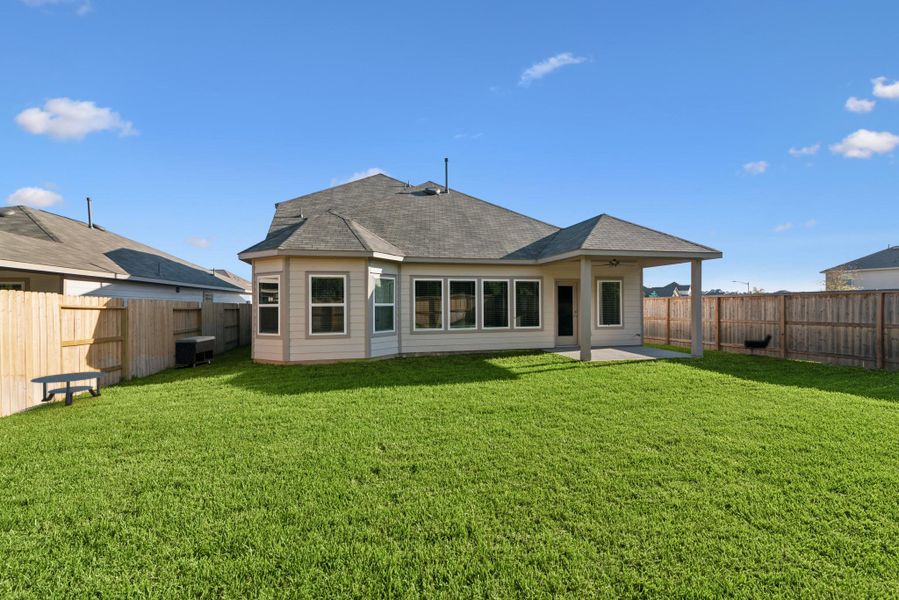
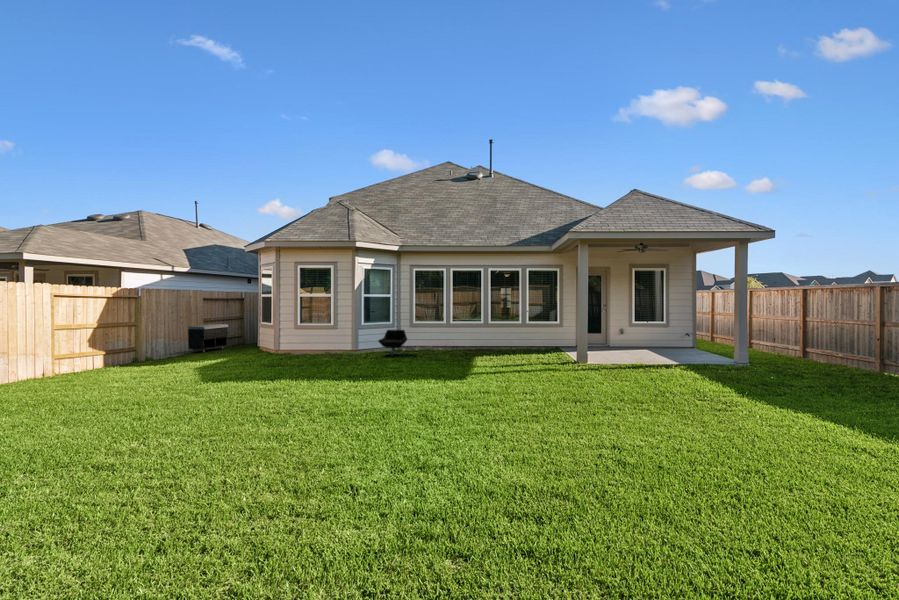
lounge chair: present [744,334,772,355] -> present [378,330,407,355]
round table: present [31,372,108,406] -> none [25,352,92,380]

